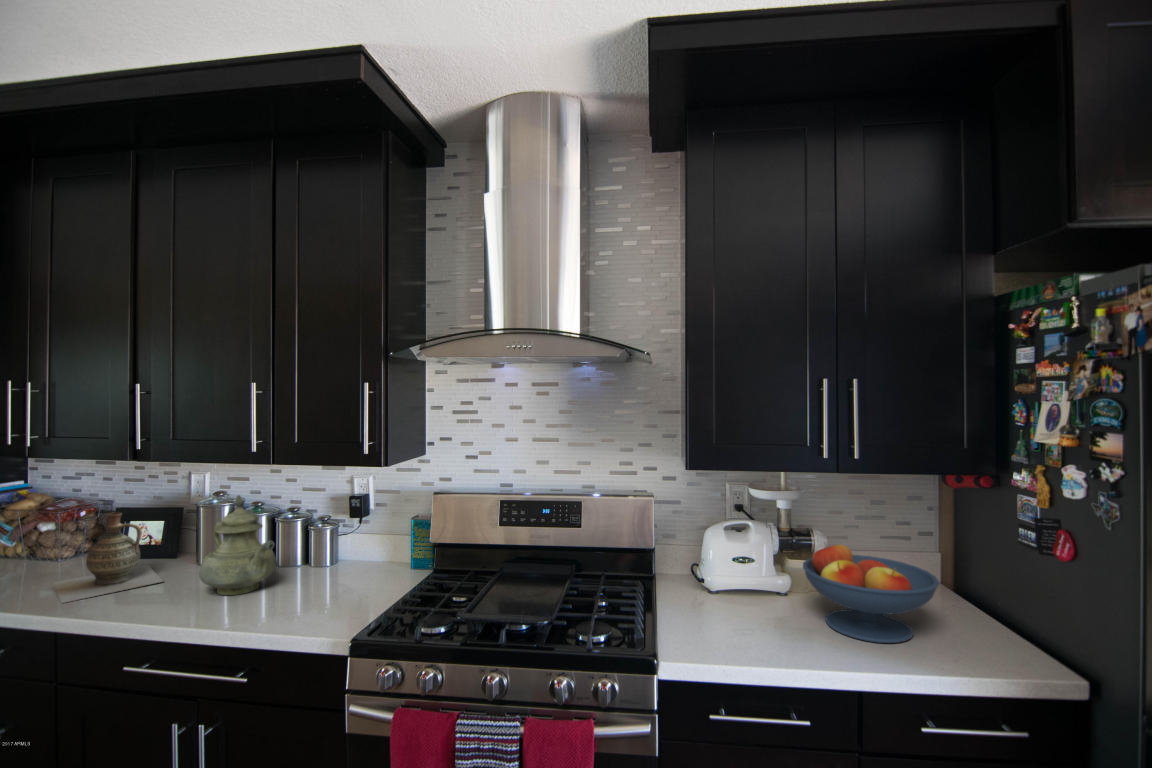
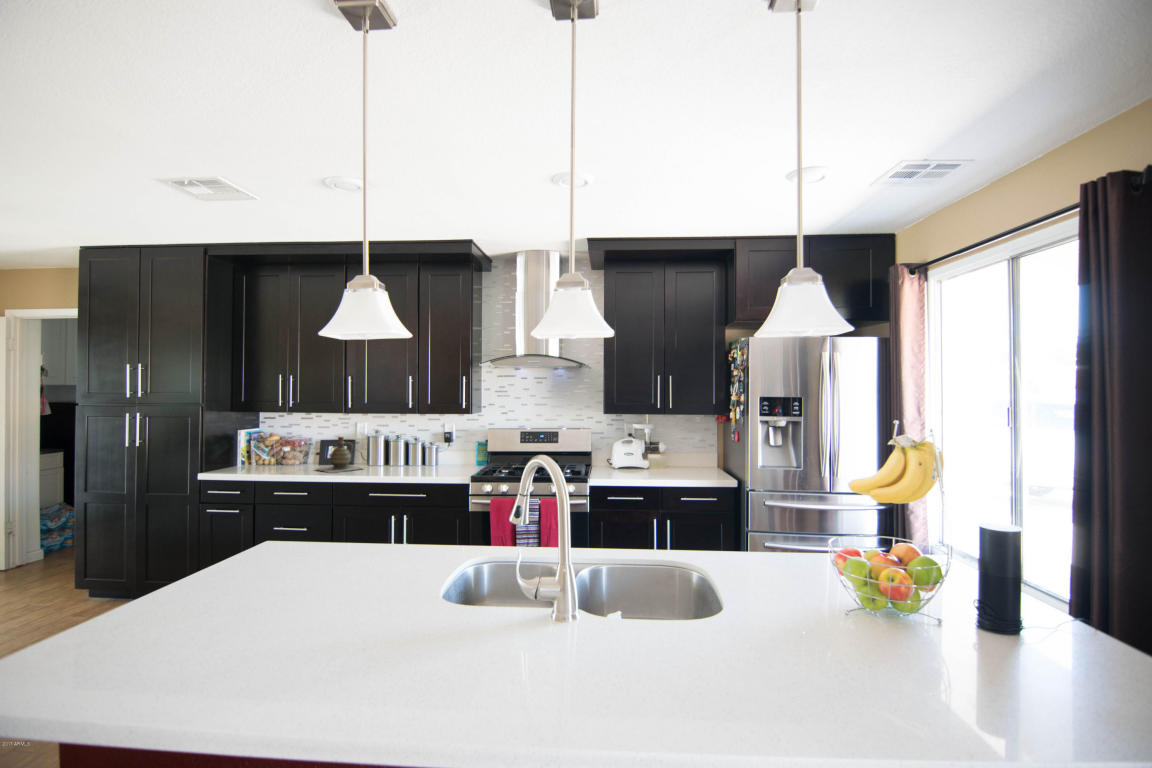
teapot: present [199,495,276,595] -> none [388,427,424,471]
fruit bowl: present [803,543,939,643] -> none [649,443,698,475]

